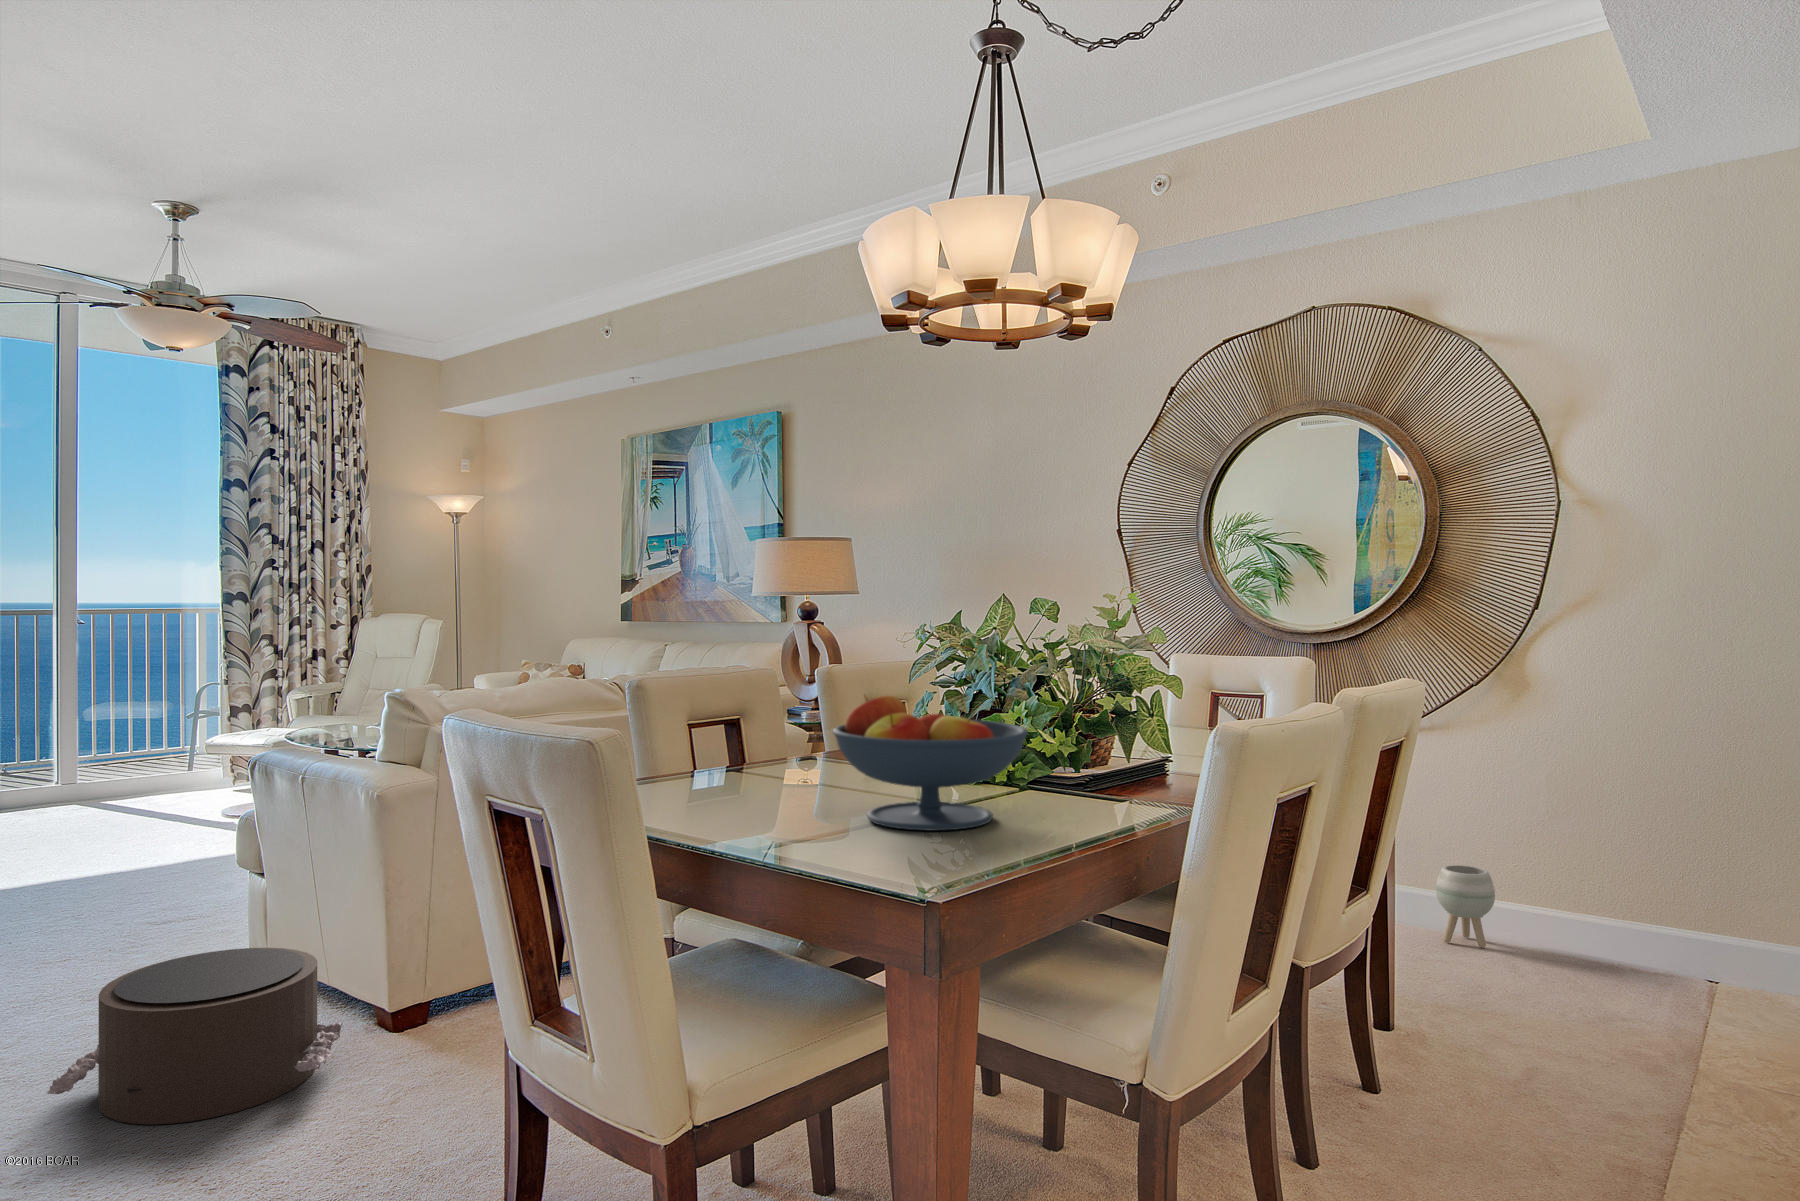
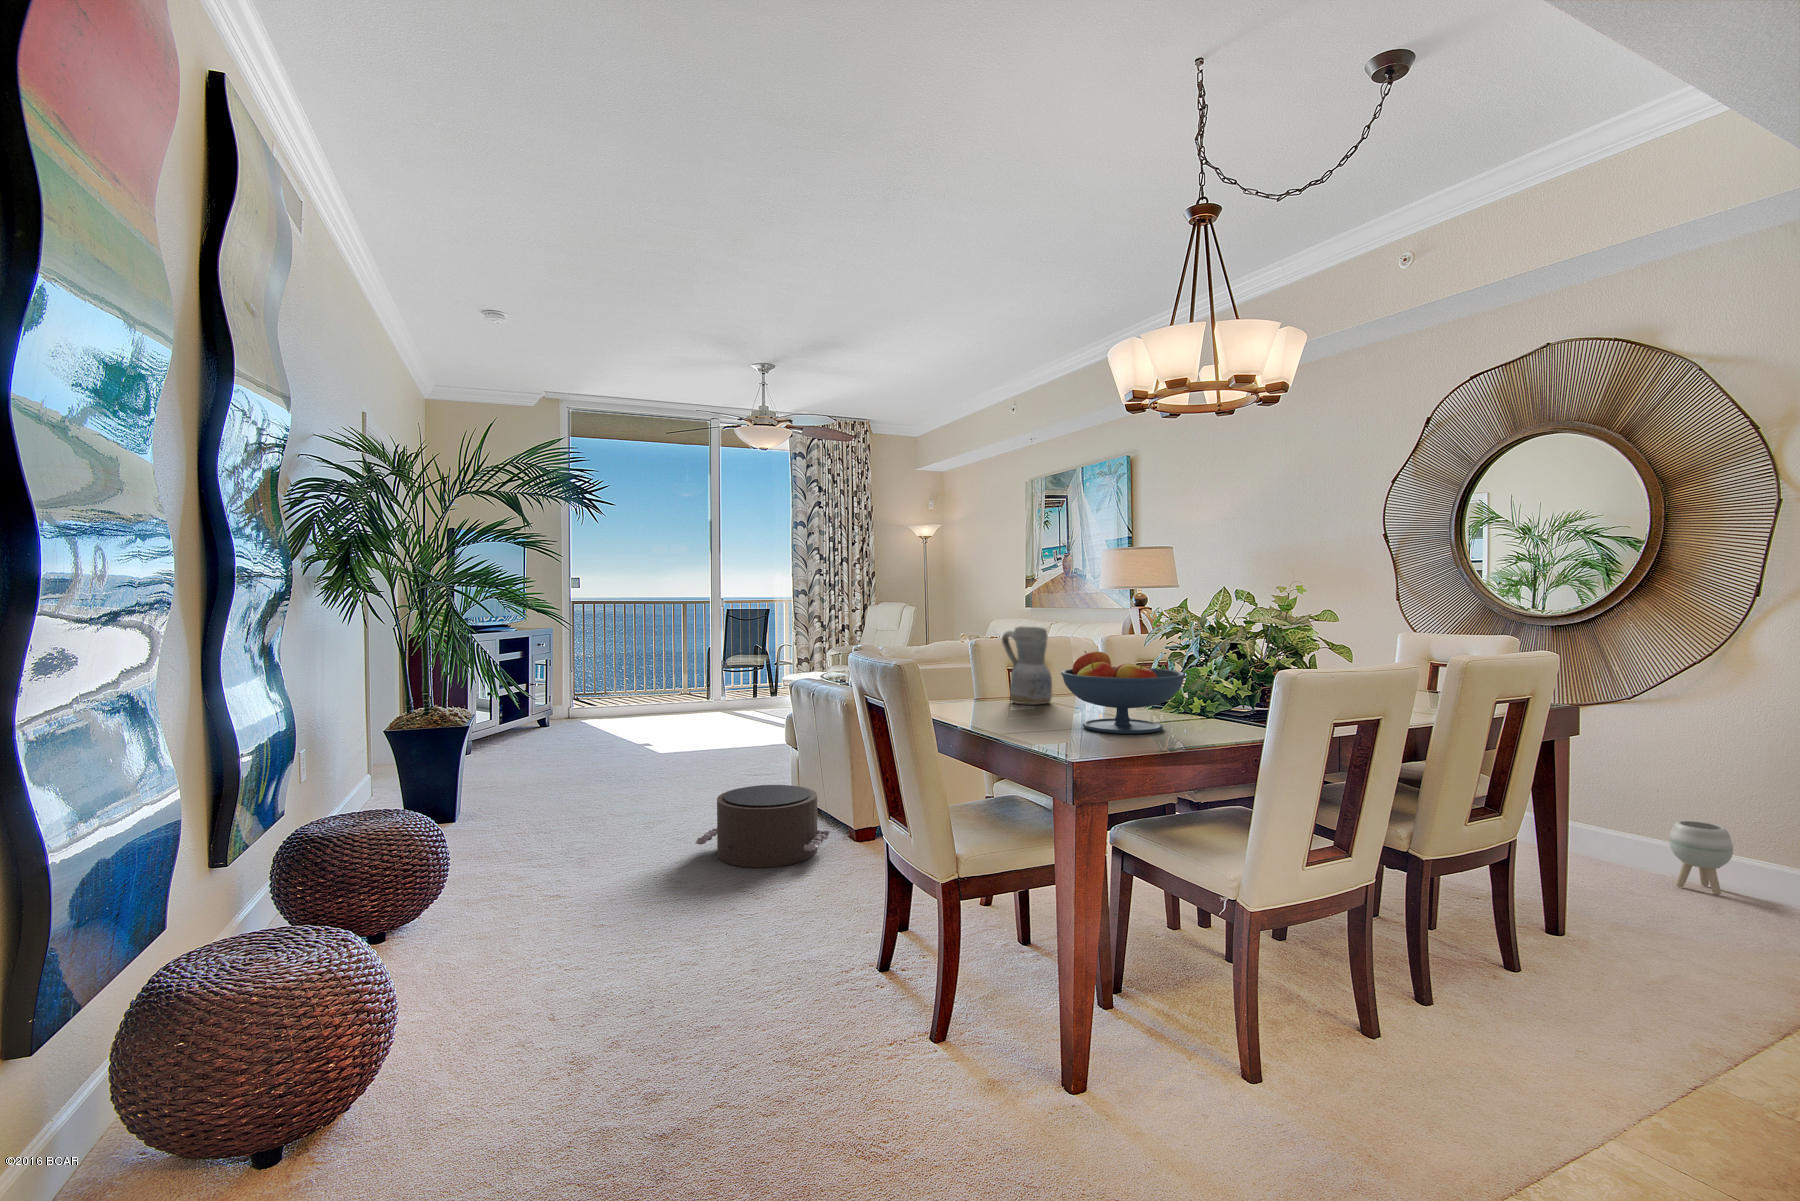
ceramic pitcher: none [689,654,772,782] -> present [1002,626,1052,705]

